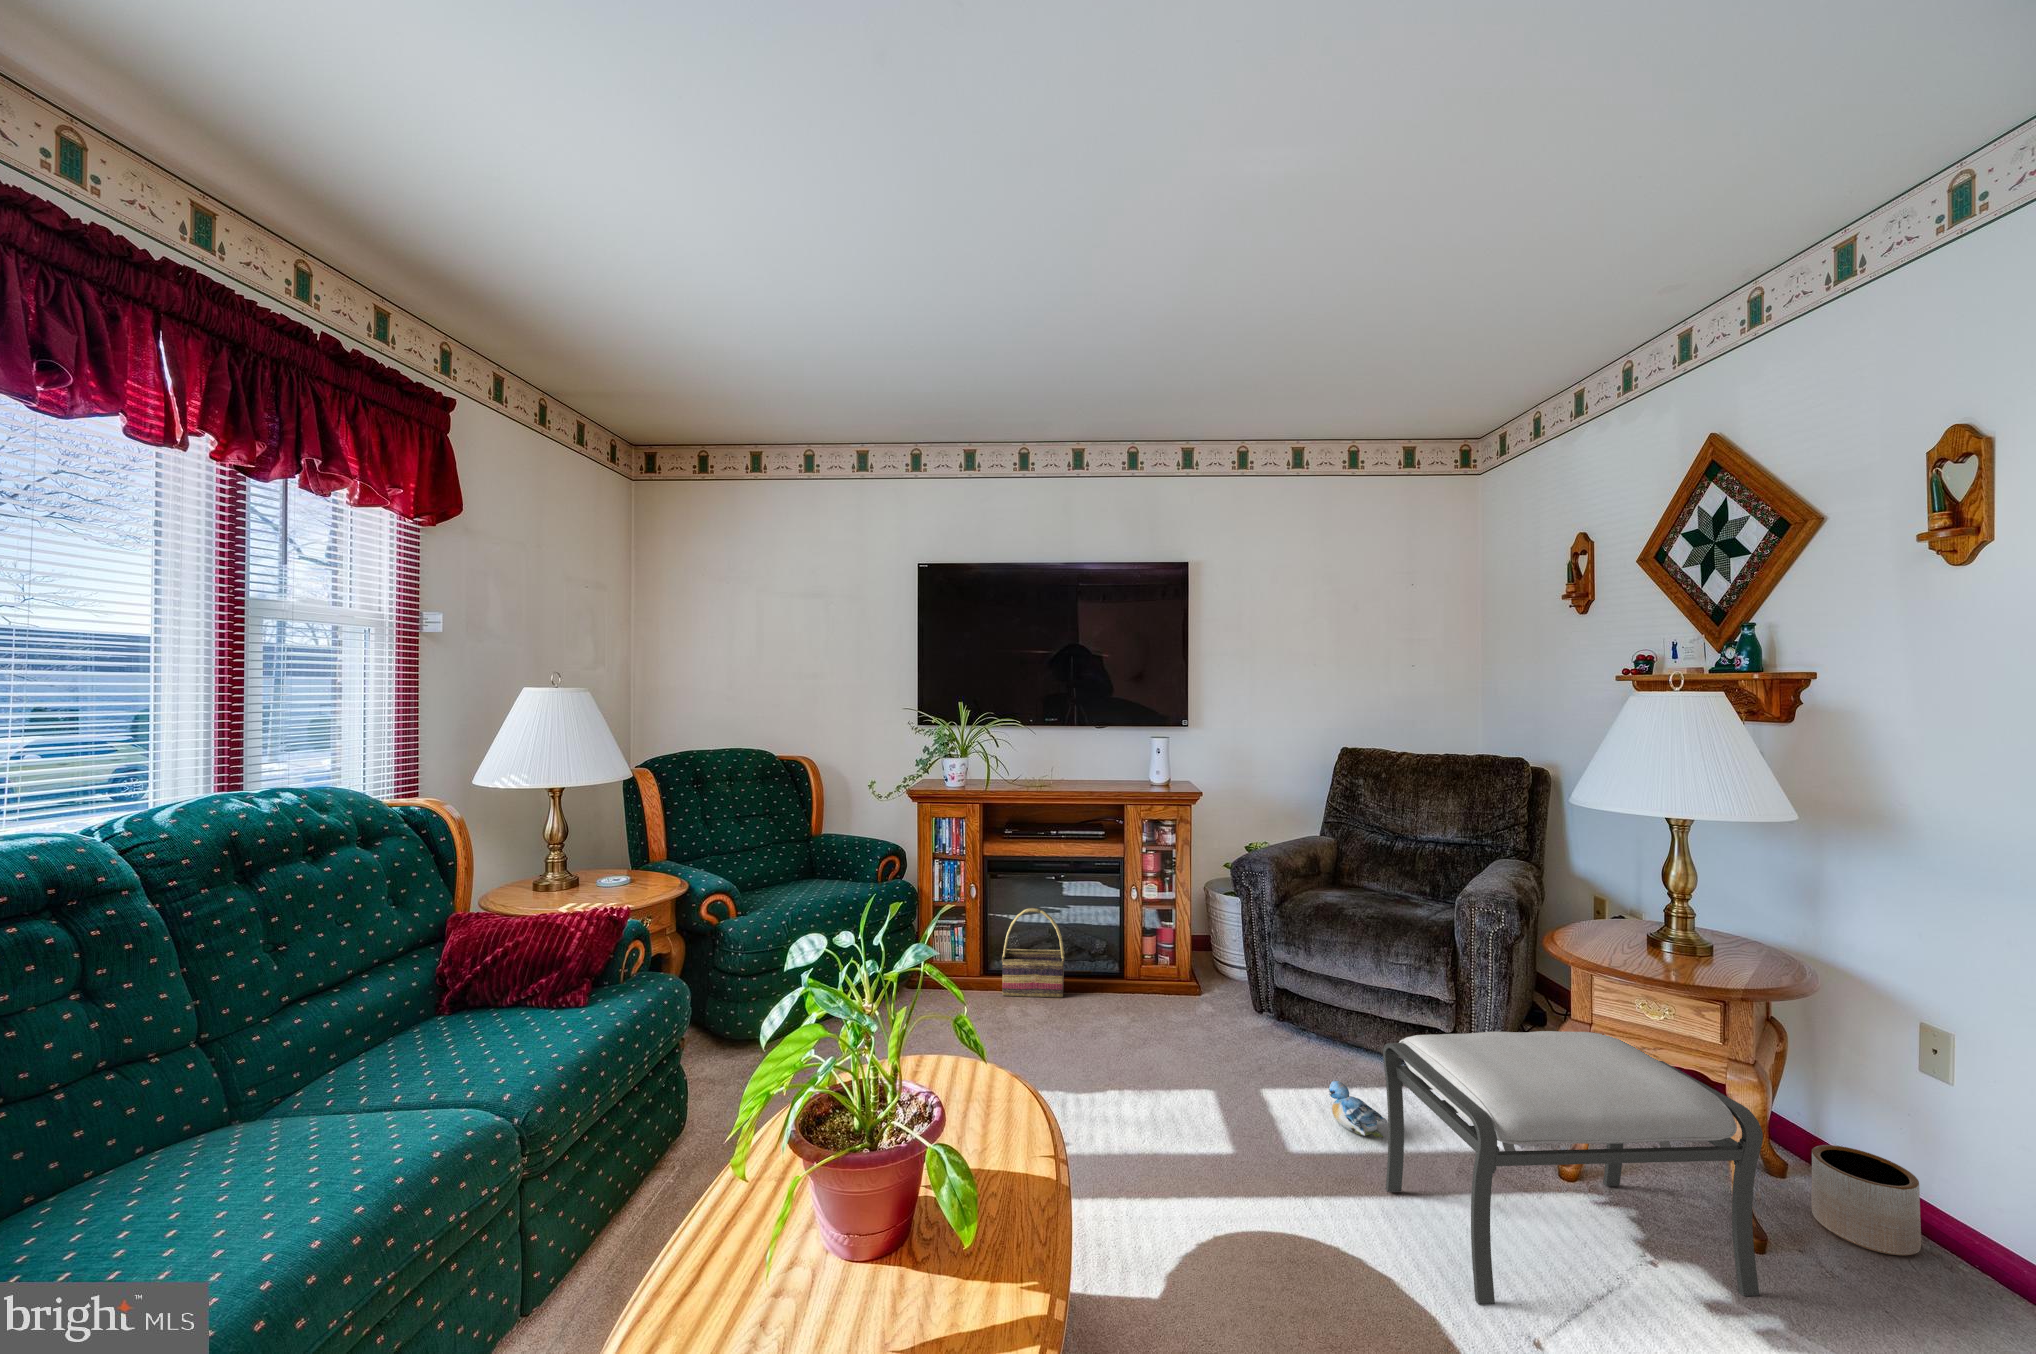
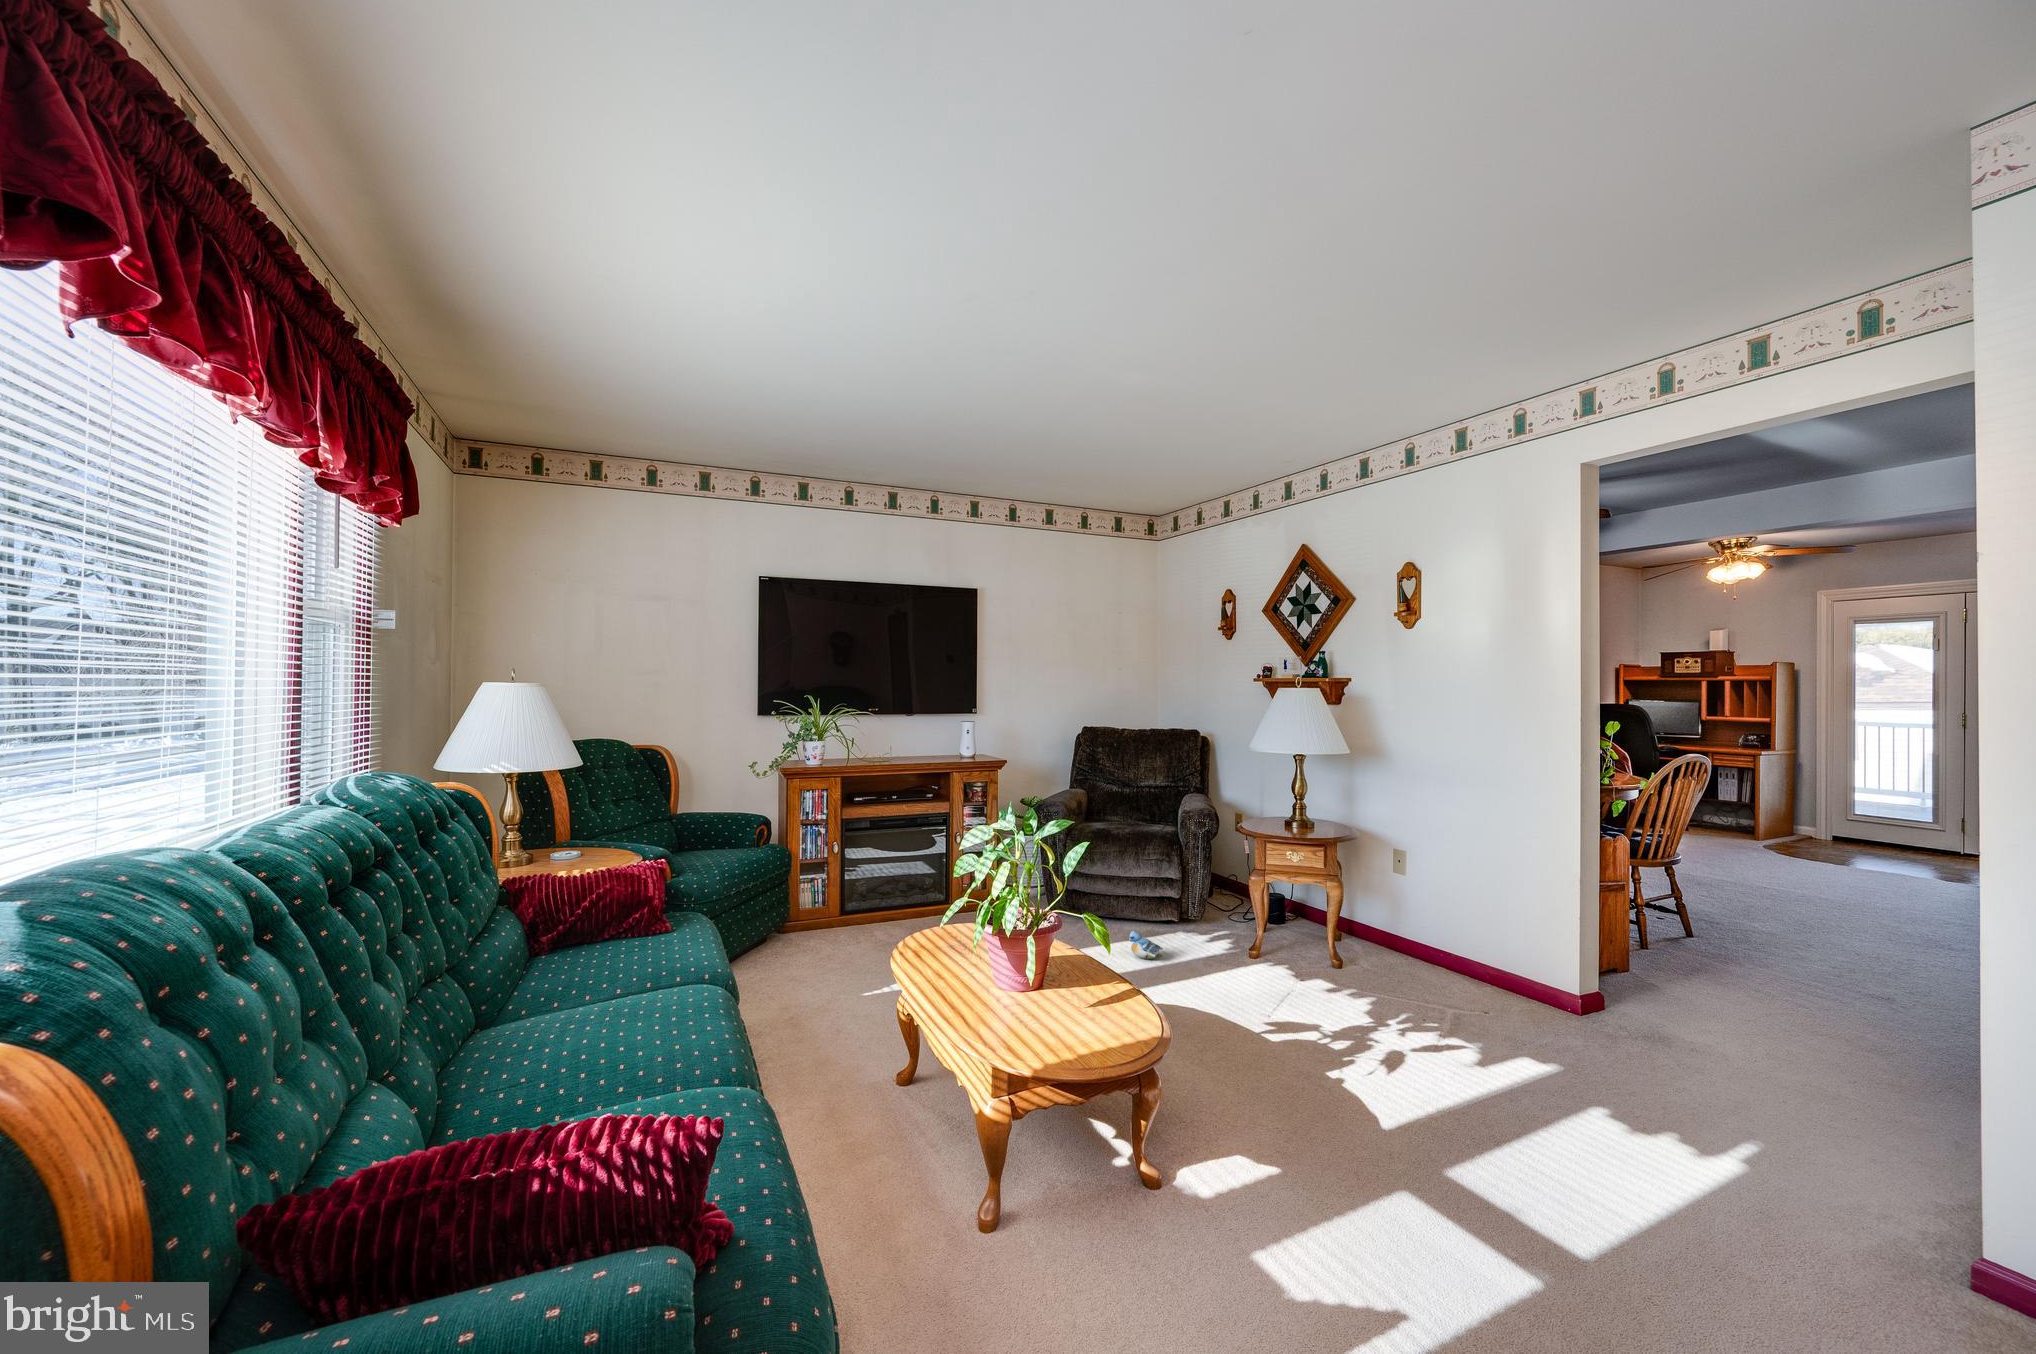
basket: present [1002,908,1065,998] -> none [858,859,911,930]
ottoman: present [1383,1031,1763,1305] -> none [1176,873,1347,1008]
planter: present [1811,1145,1921,1256] -> none [1353,916,1393,958]

